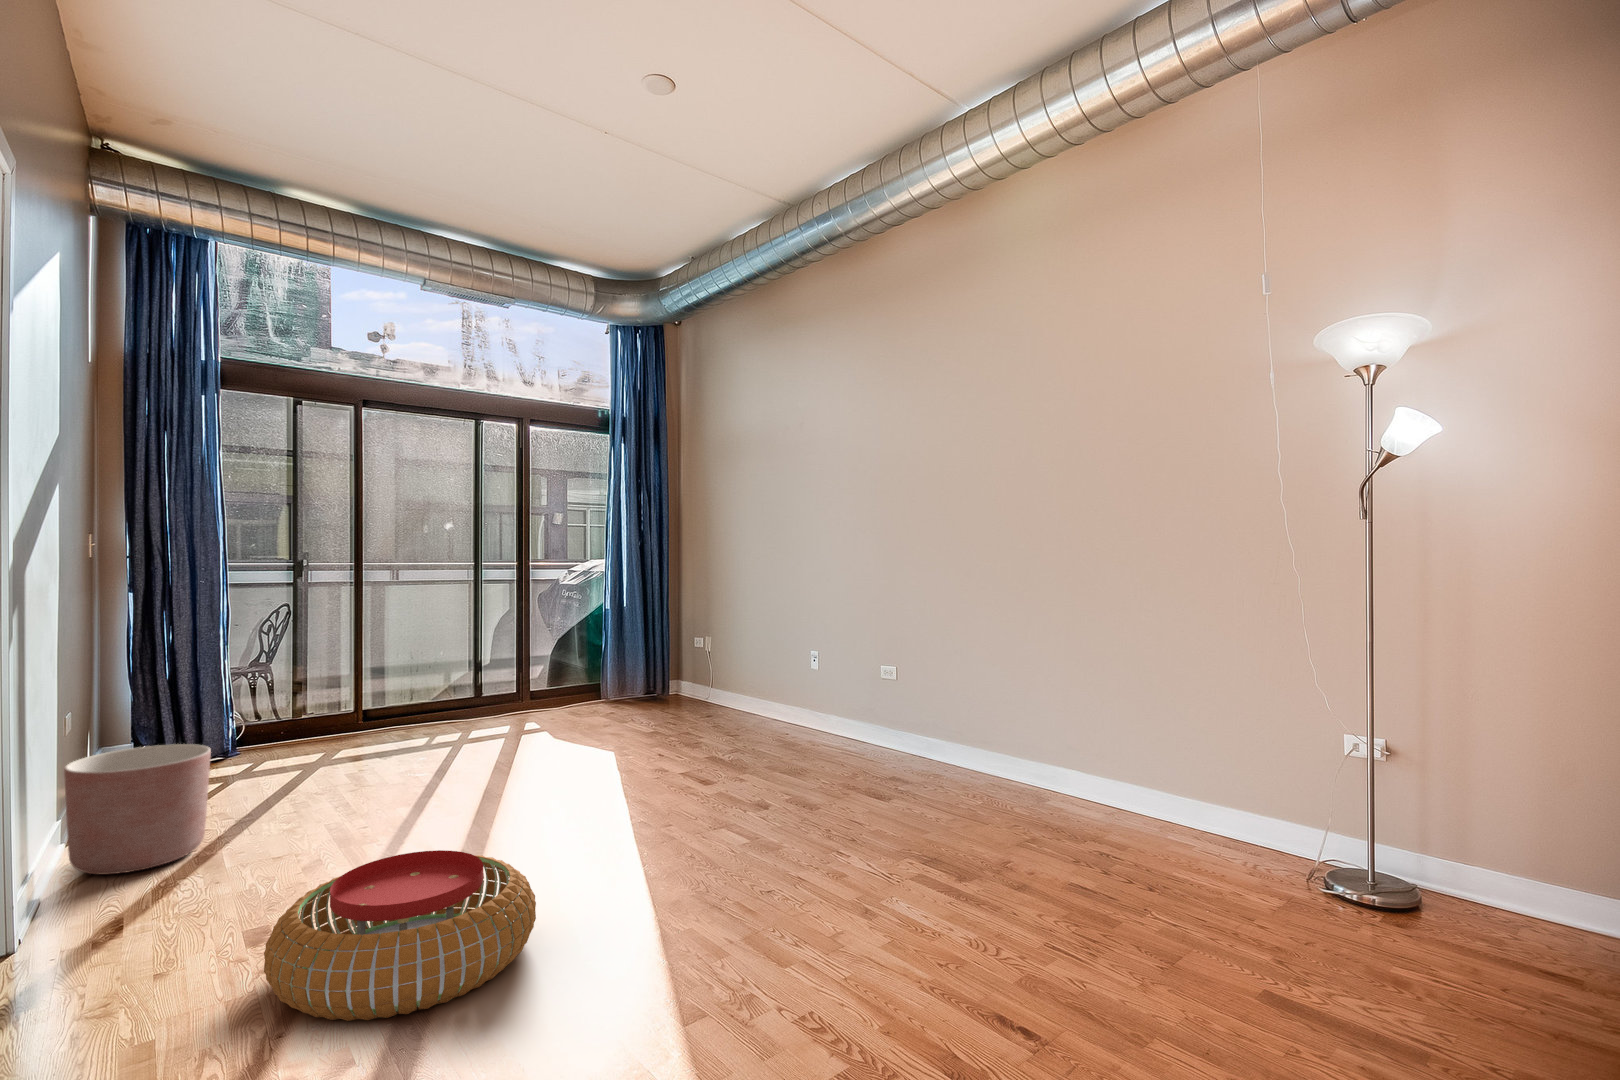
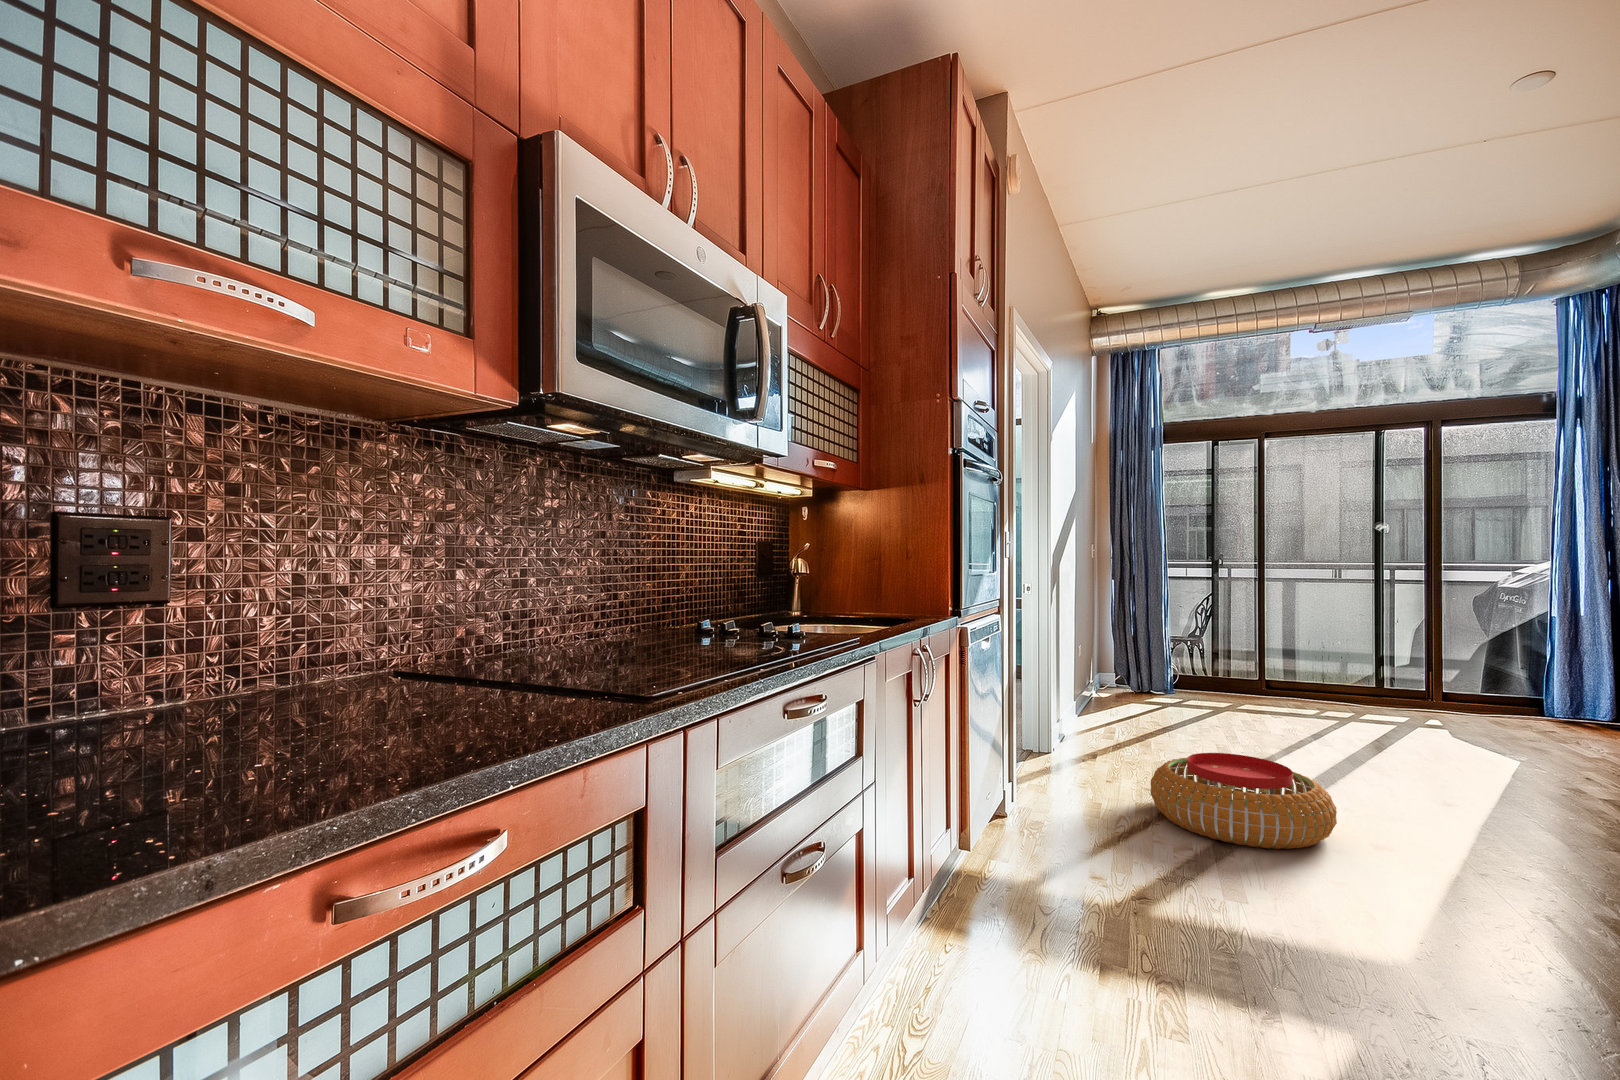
planter: present [64,744,211,874] -> none [1075,668,1146,738]

